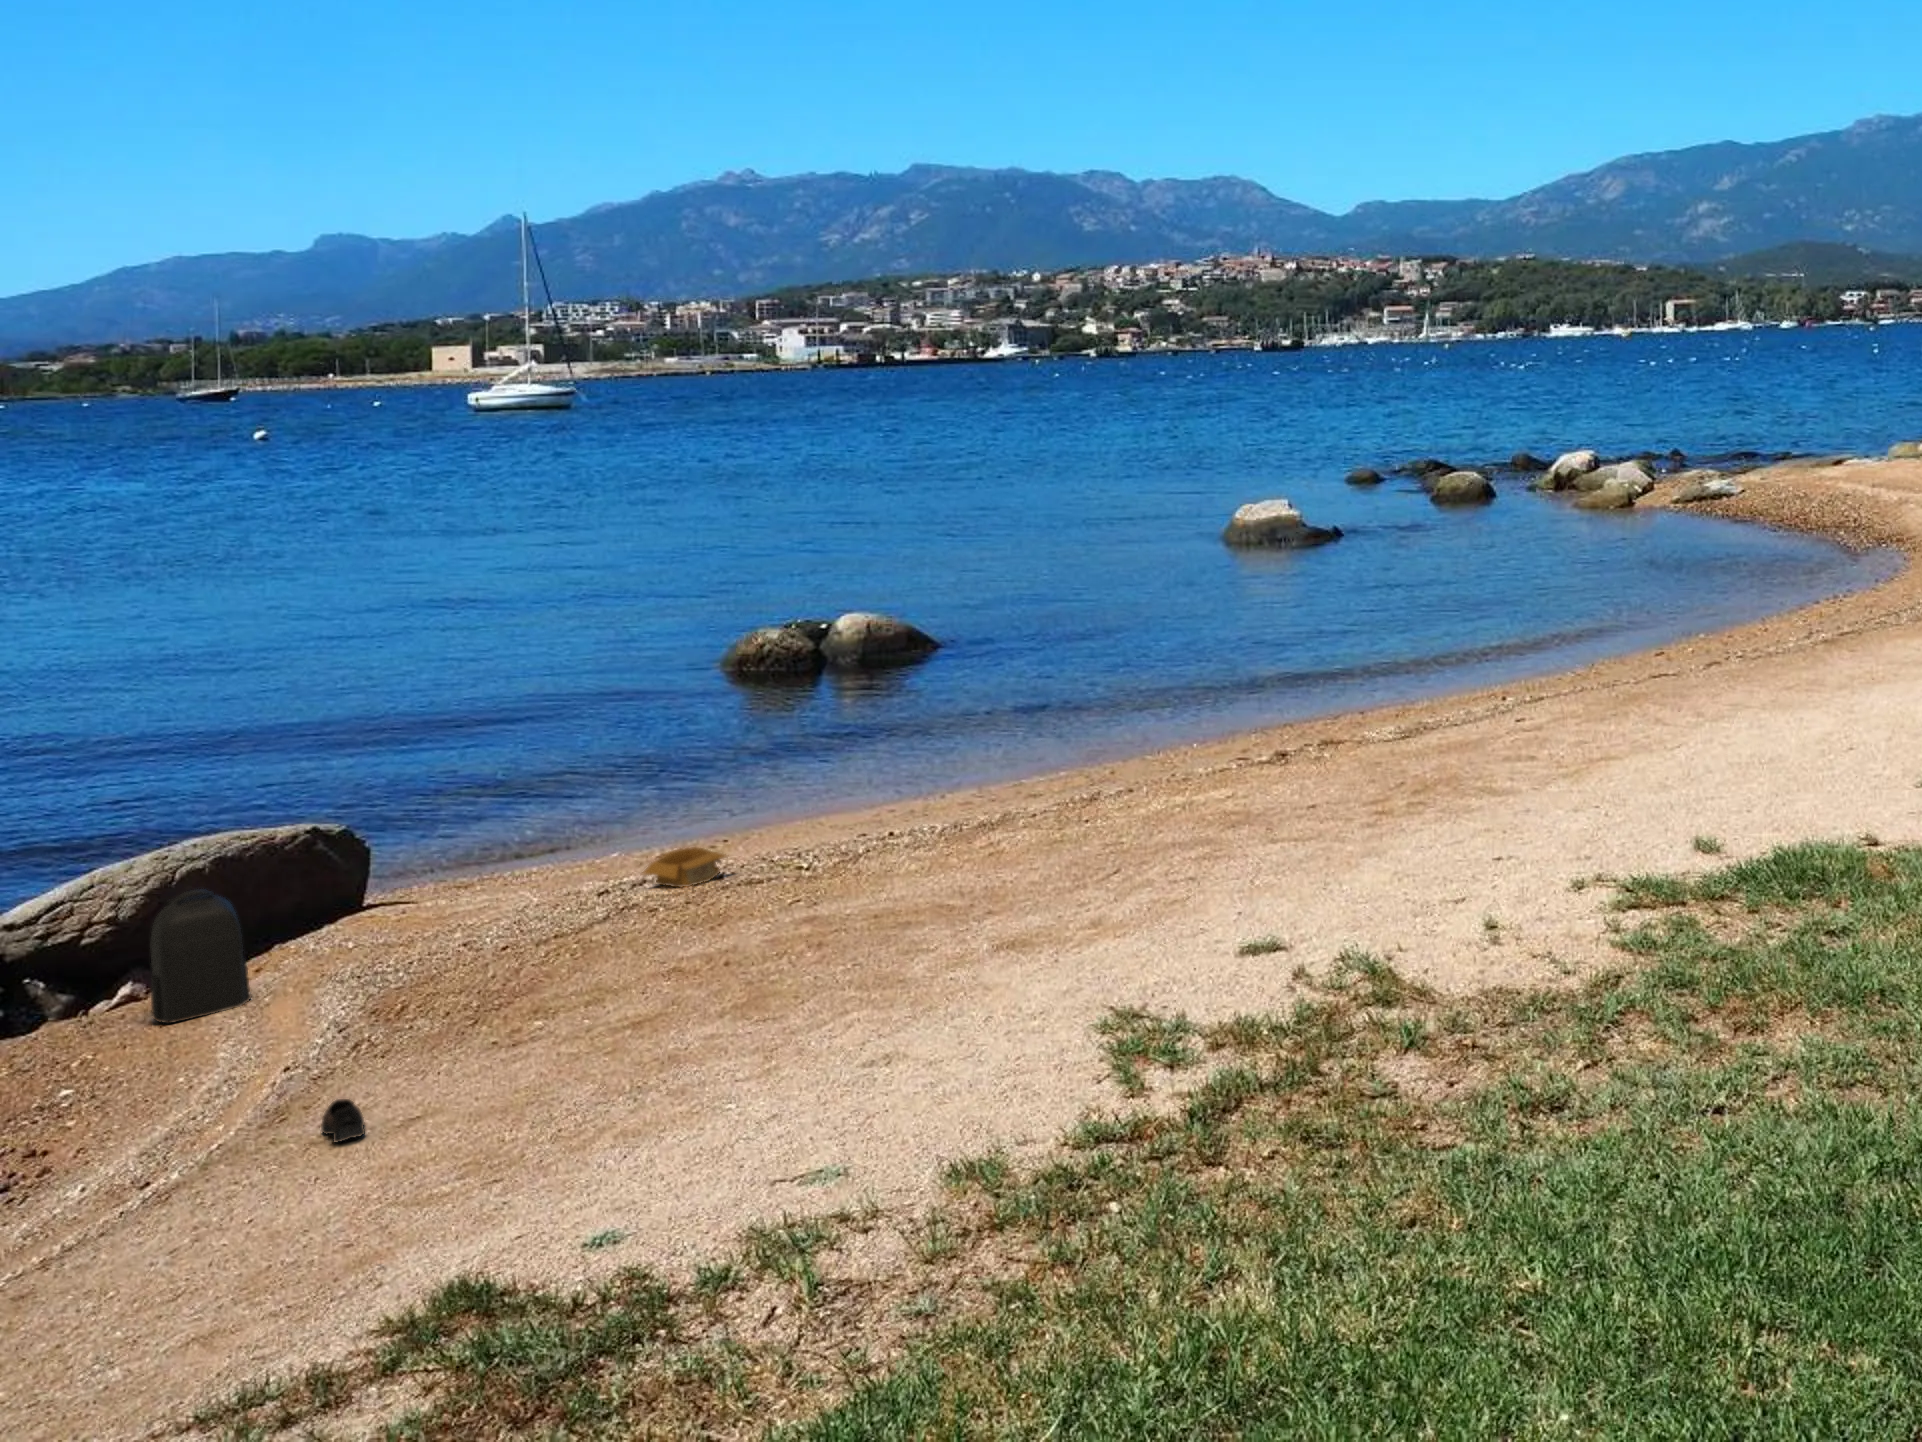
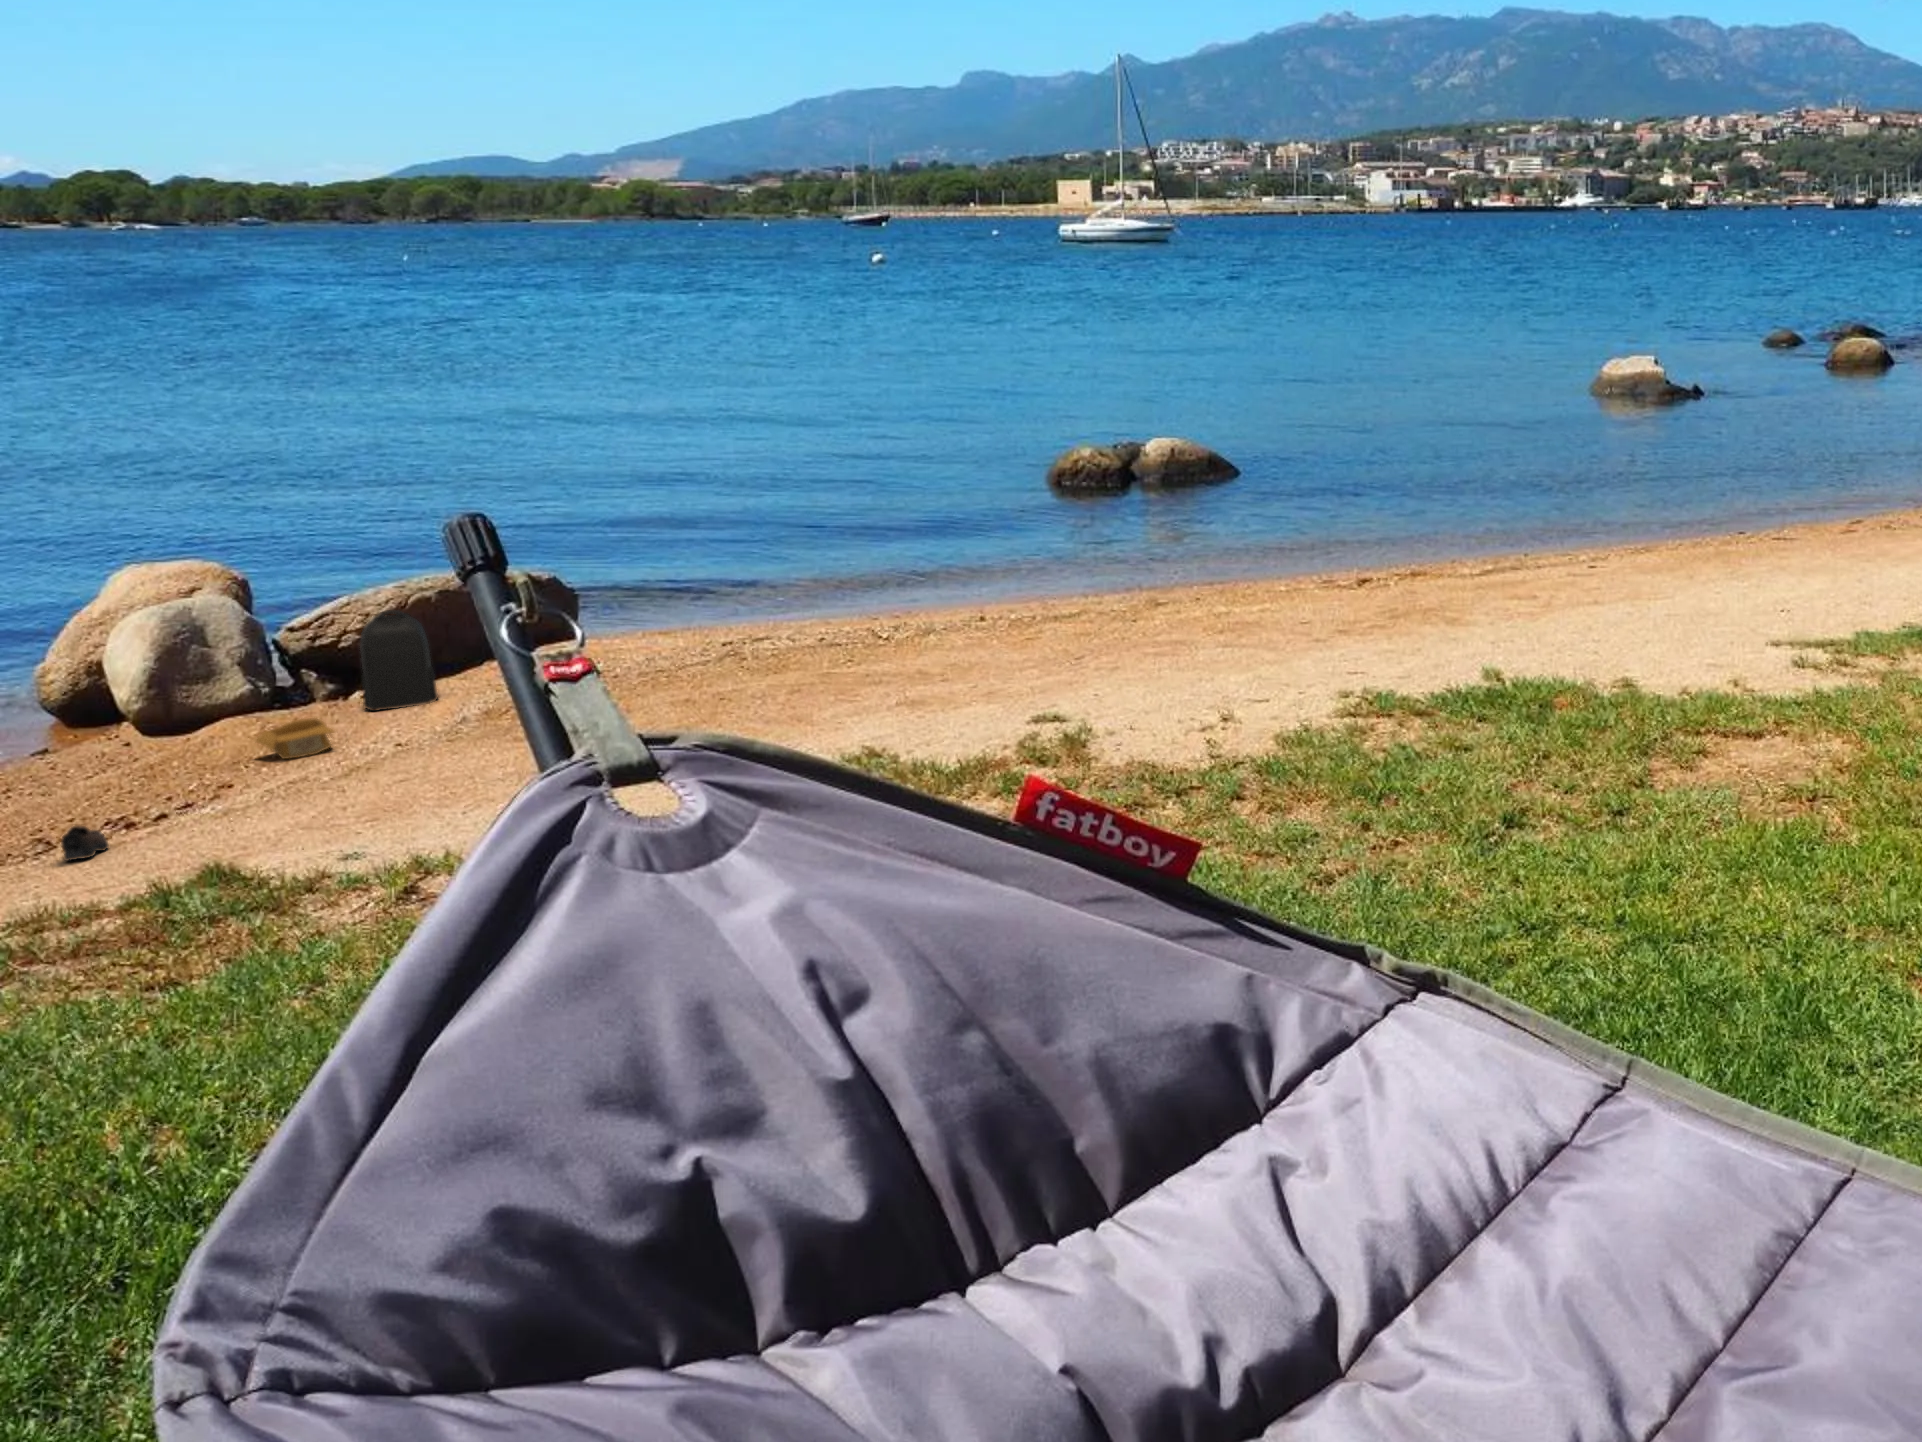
cardboard box: present [643,847,727,887] -> present [255,718,335,759]
shoe: present [321,1099,365,1142] -> present [61,826,109,861]

